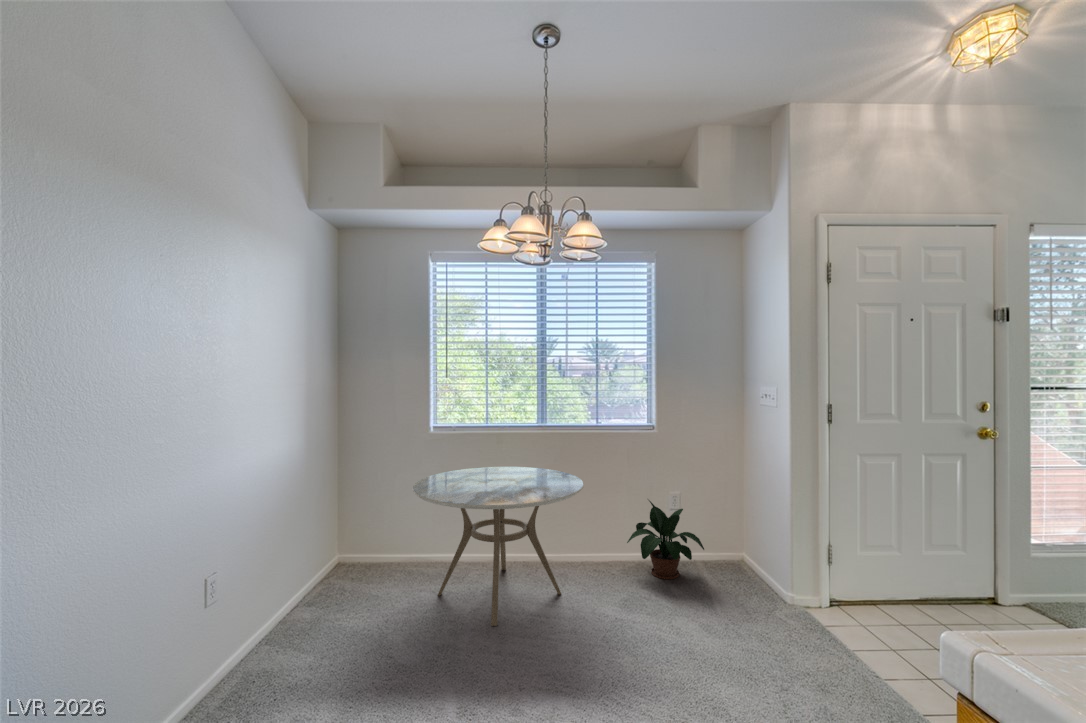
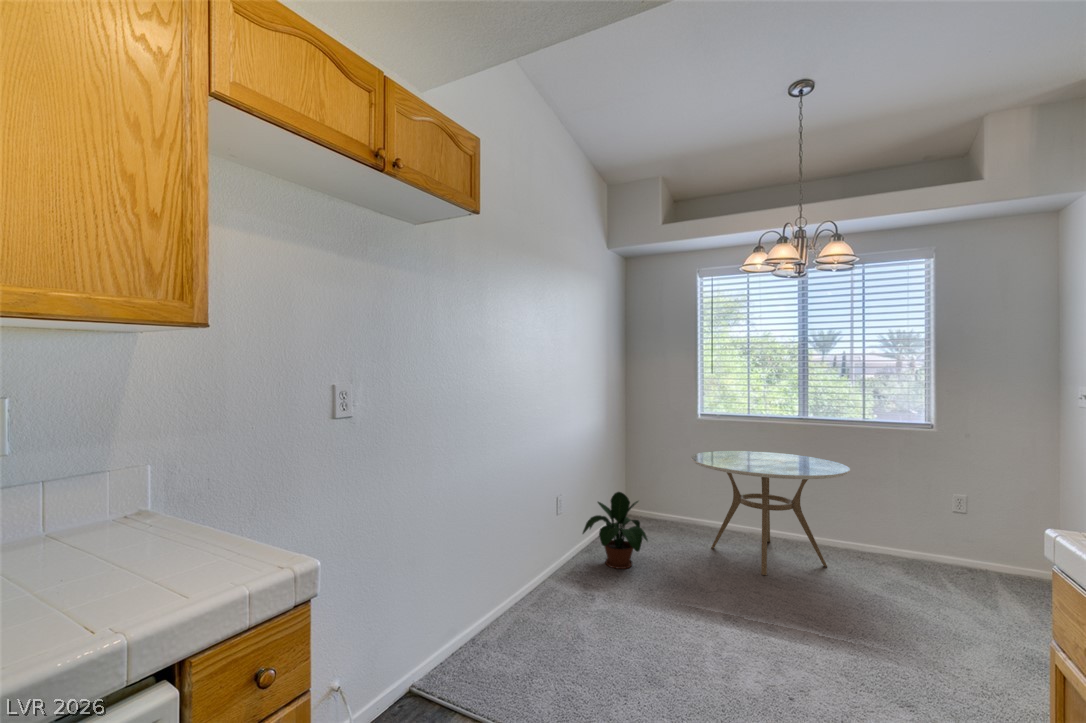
potted plant: present [627,500,704,579] -> present [583,492,648,569]

